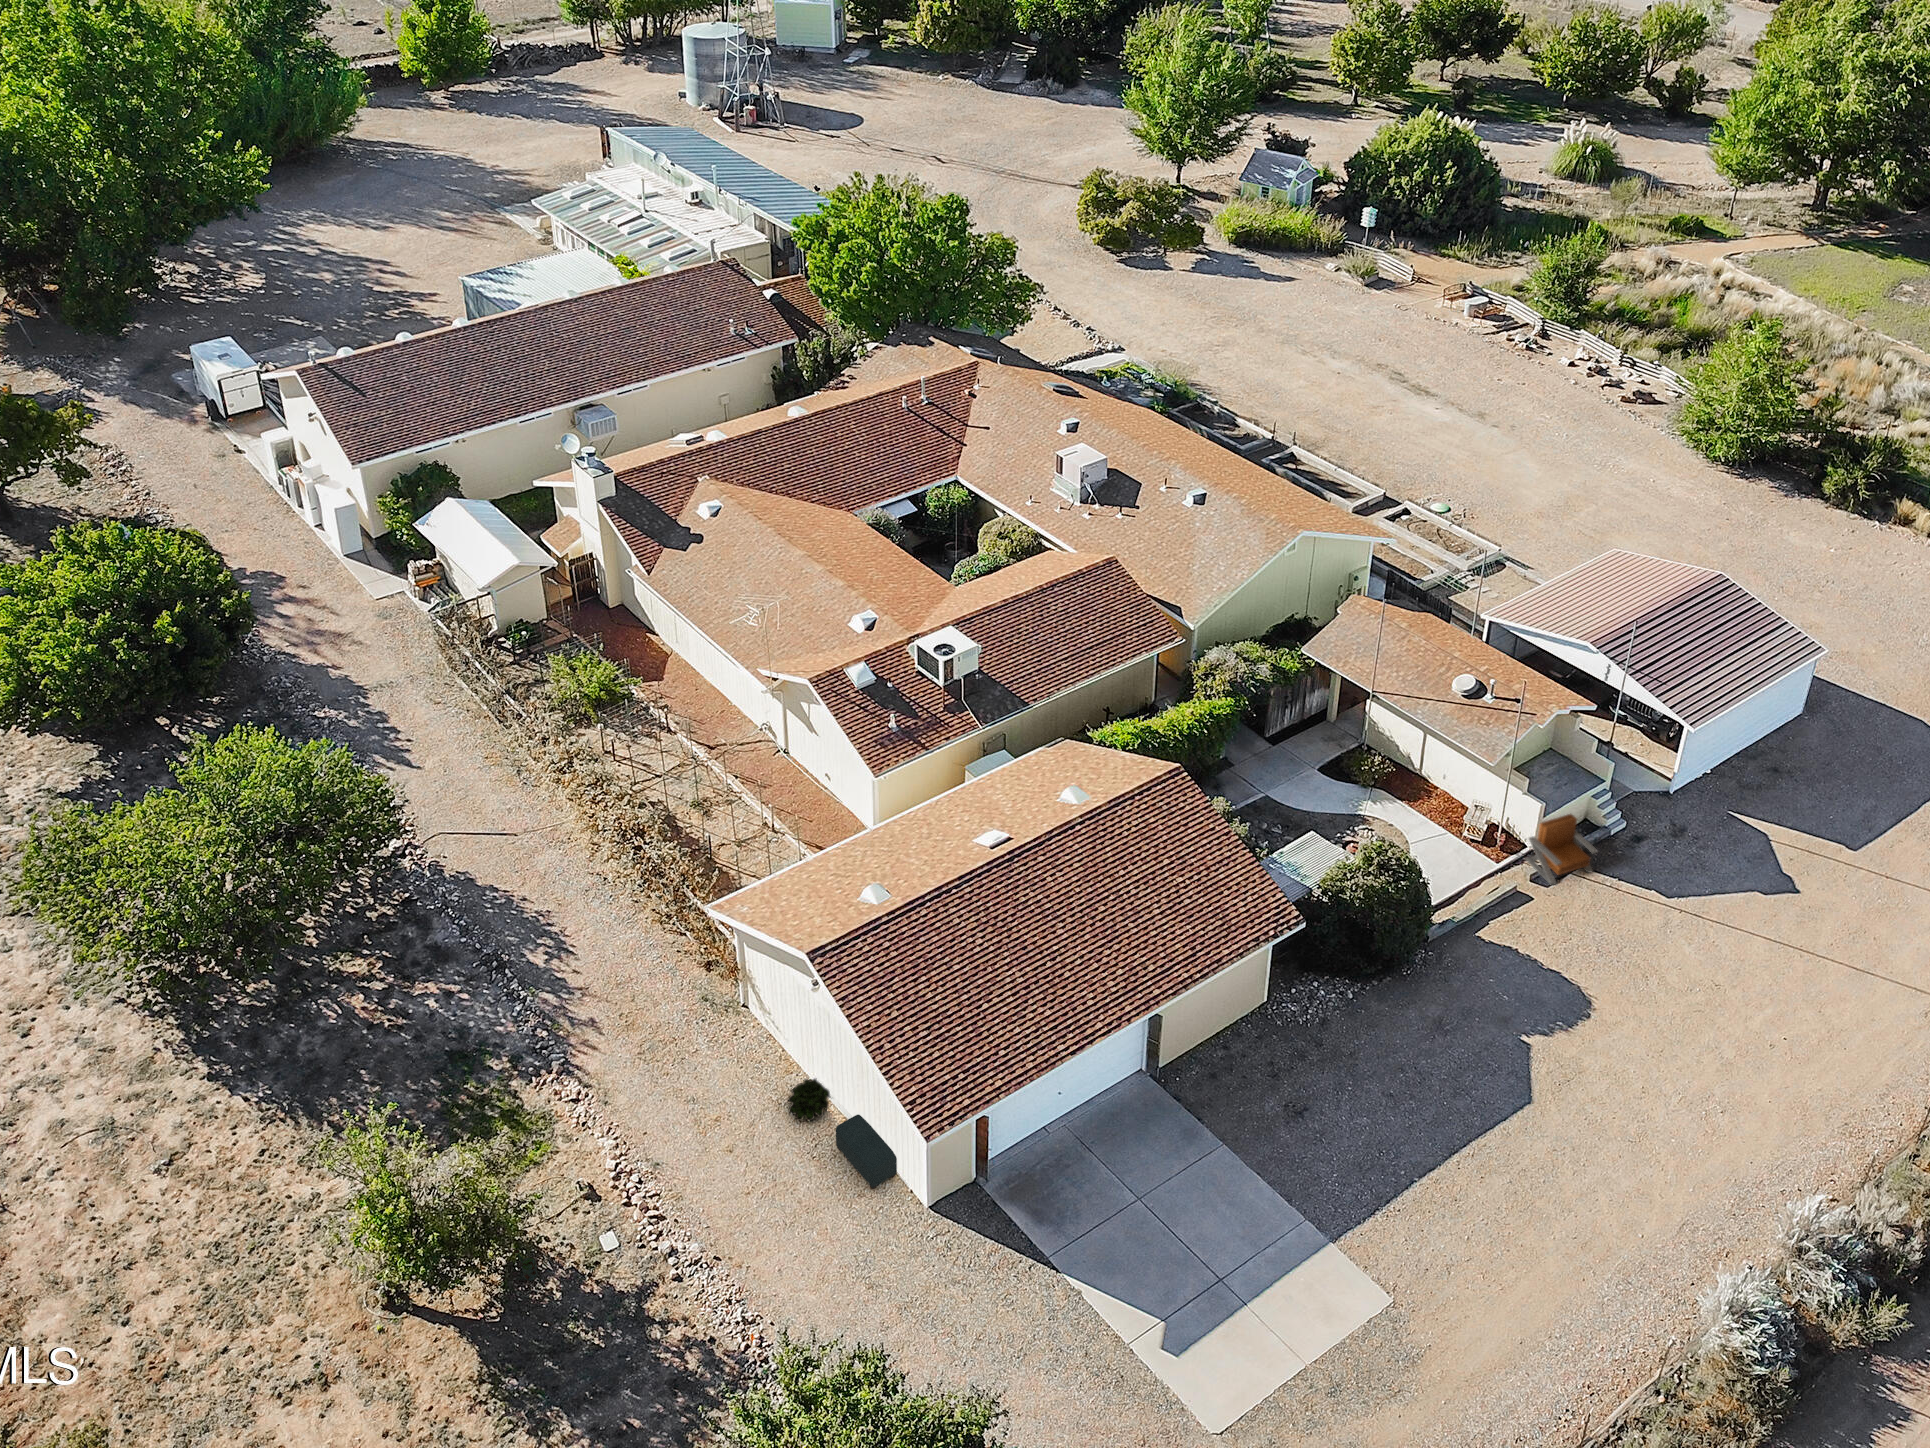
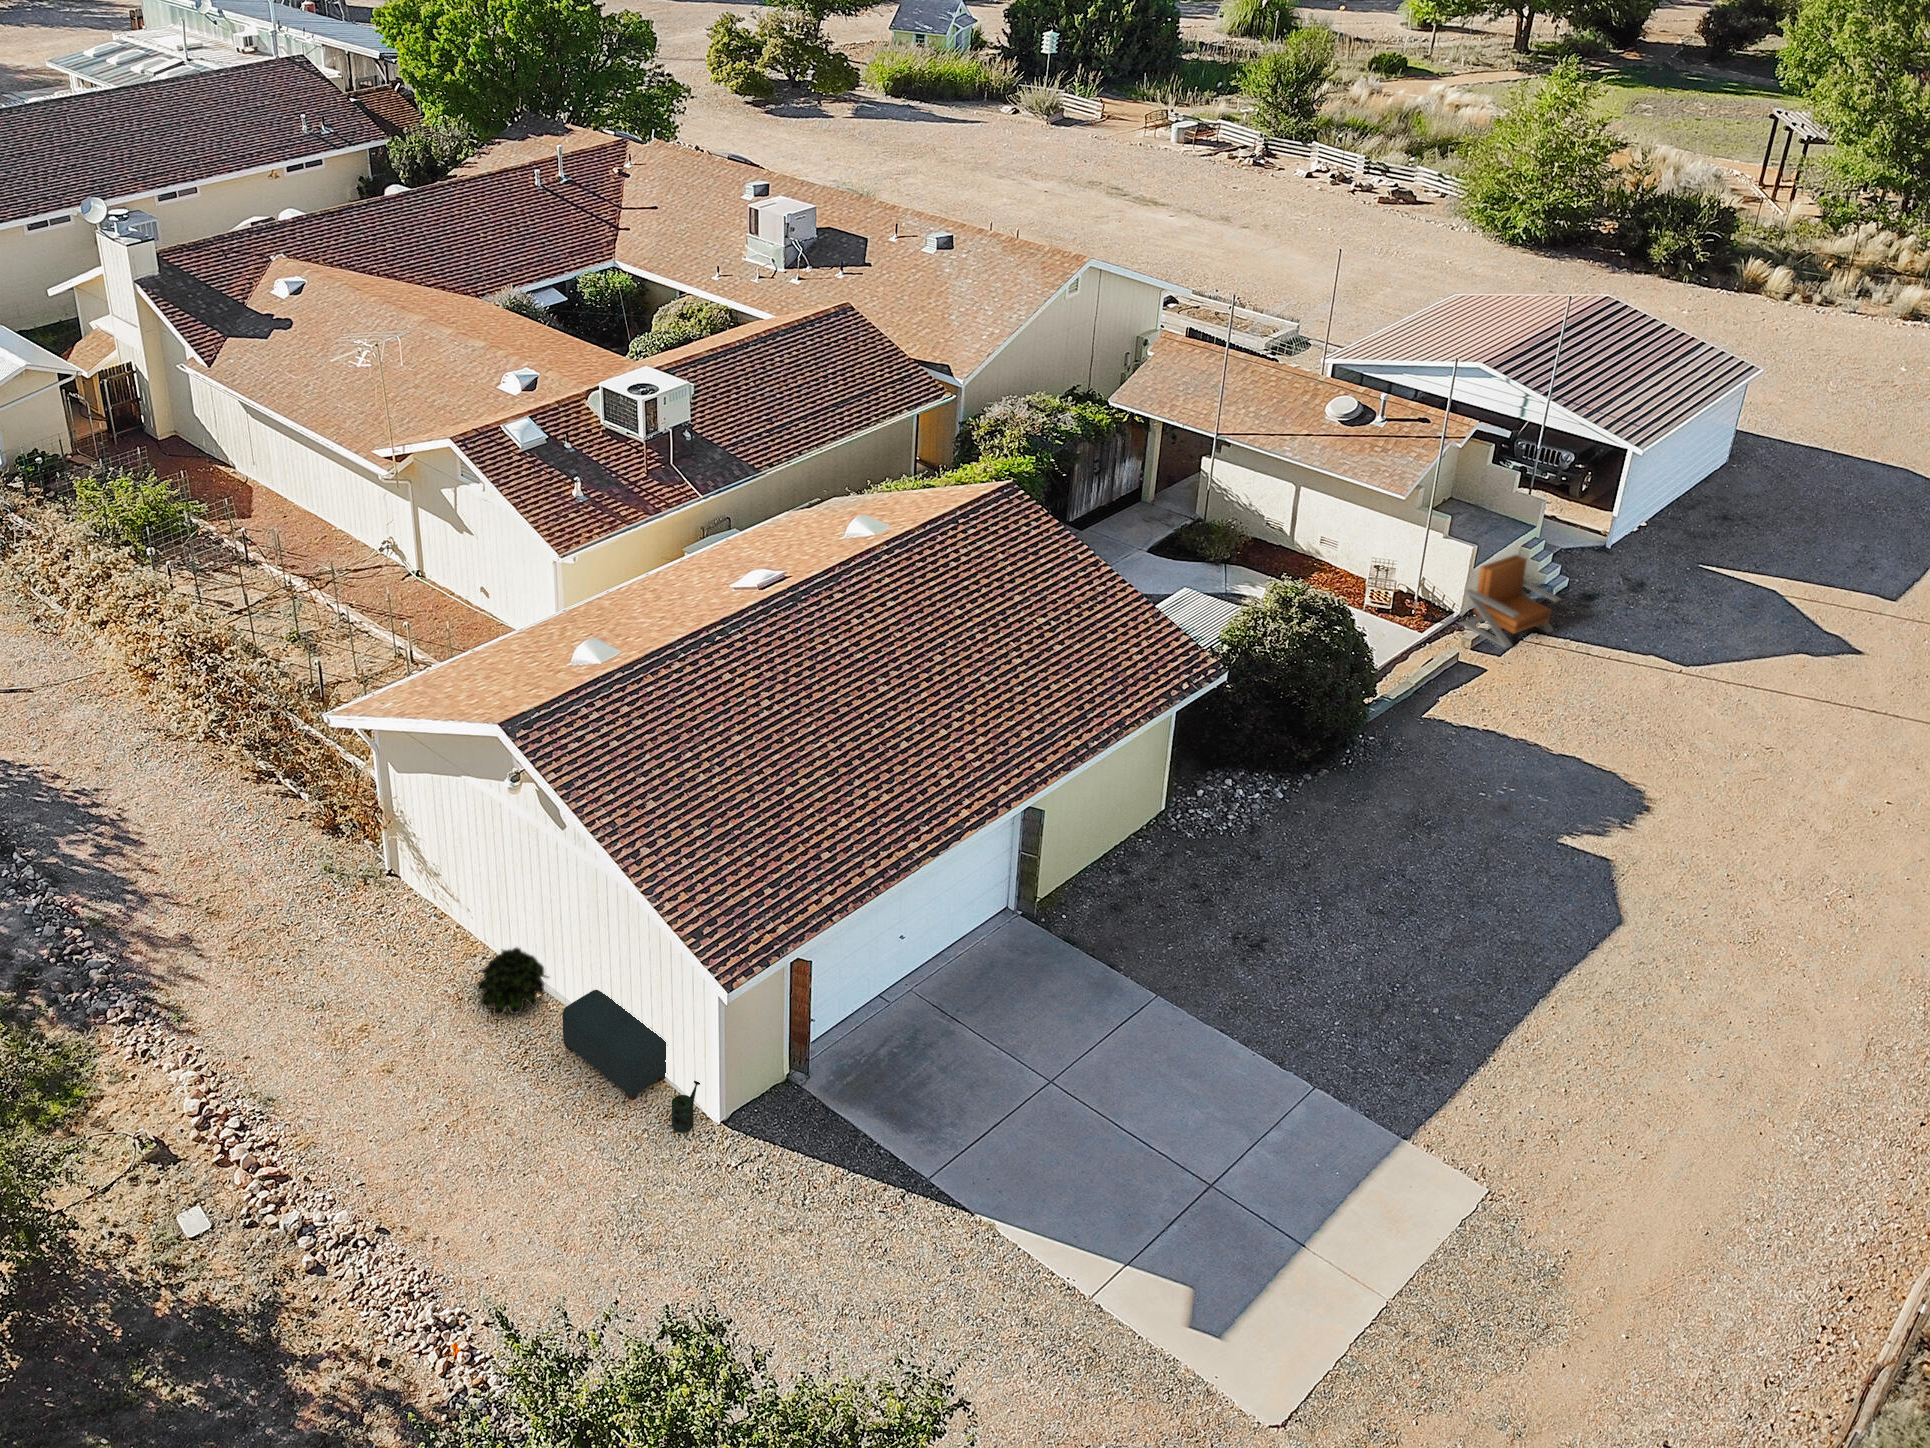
watering can: present [515,1250,538,1281] -> present [671,1081,700,1133]

